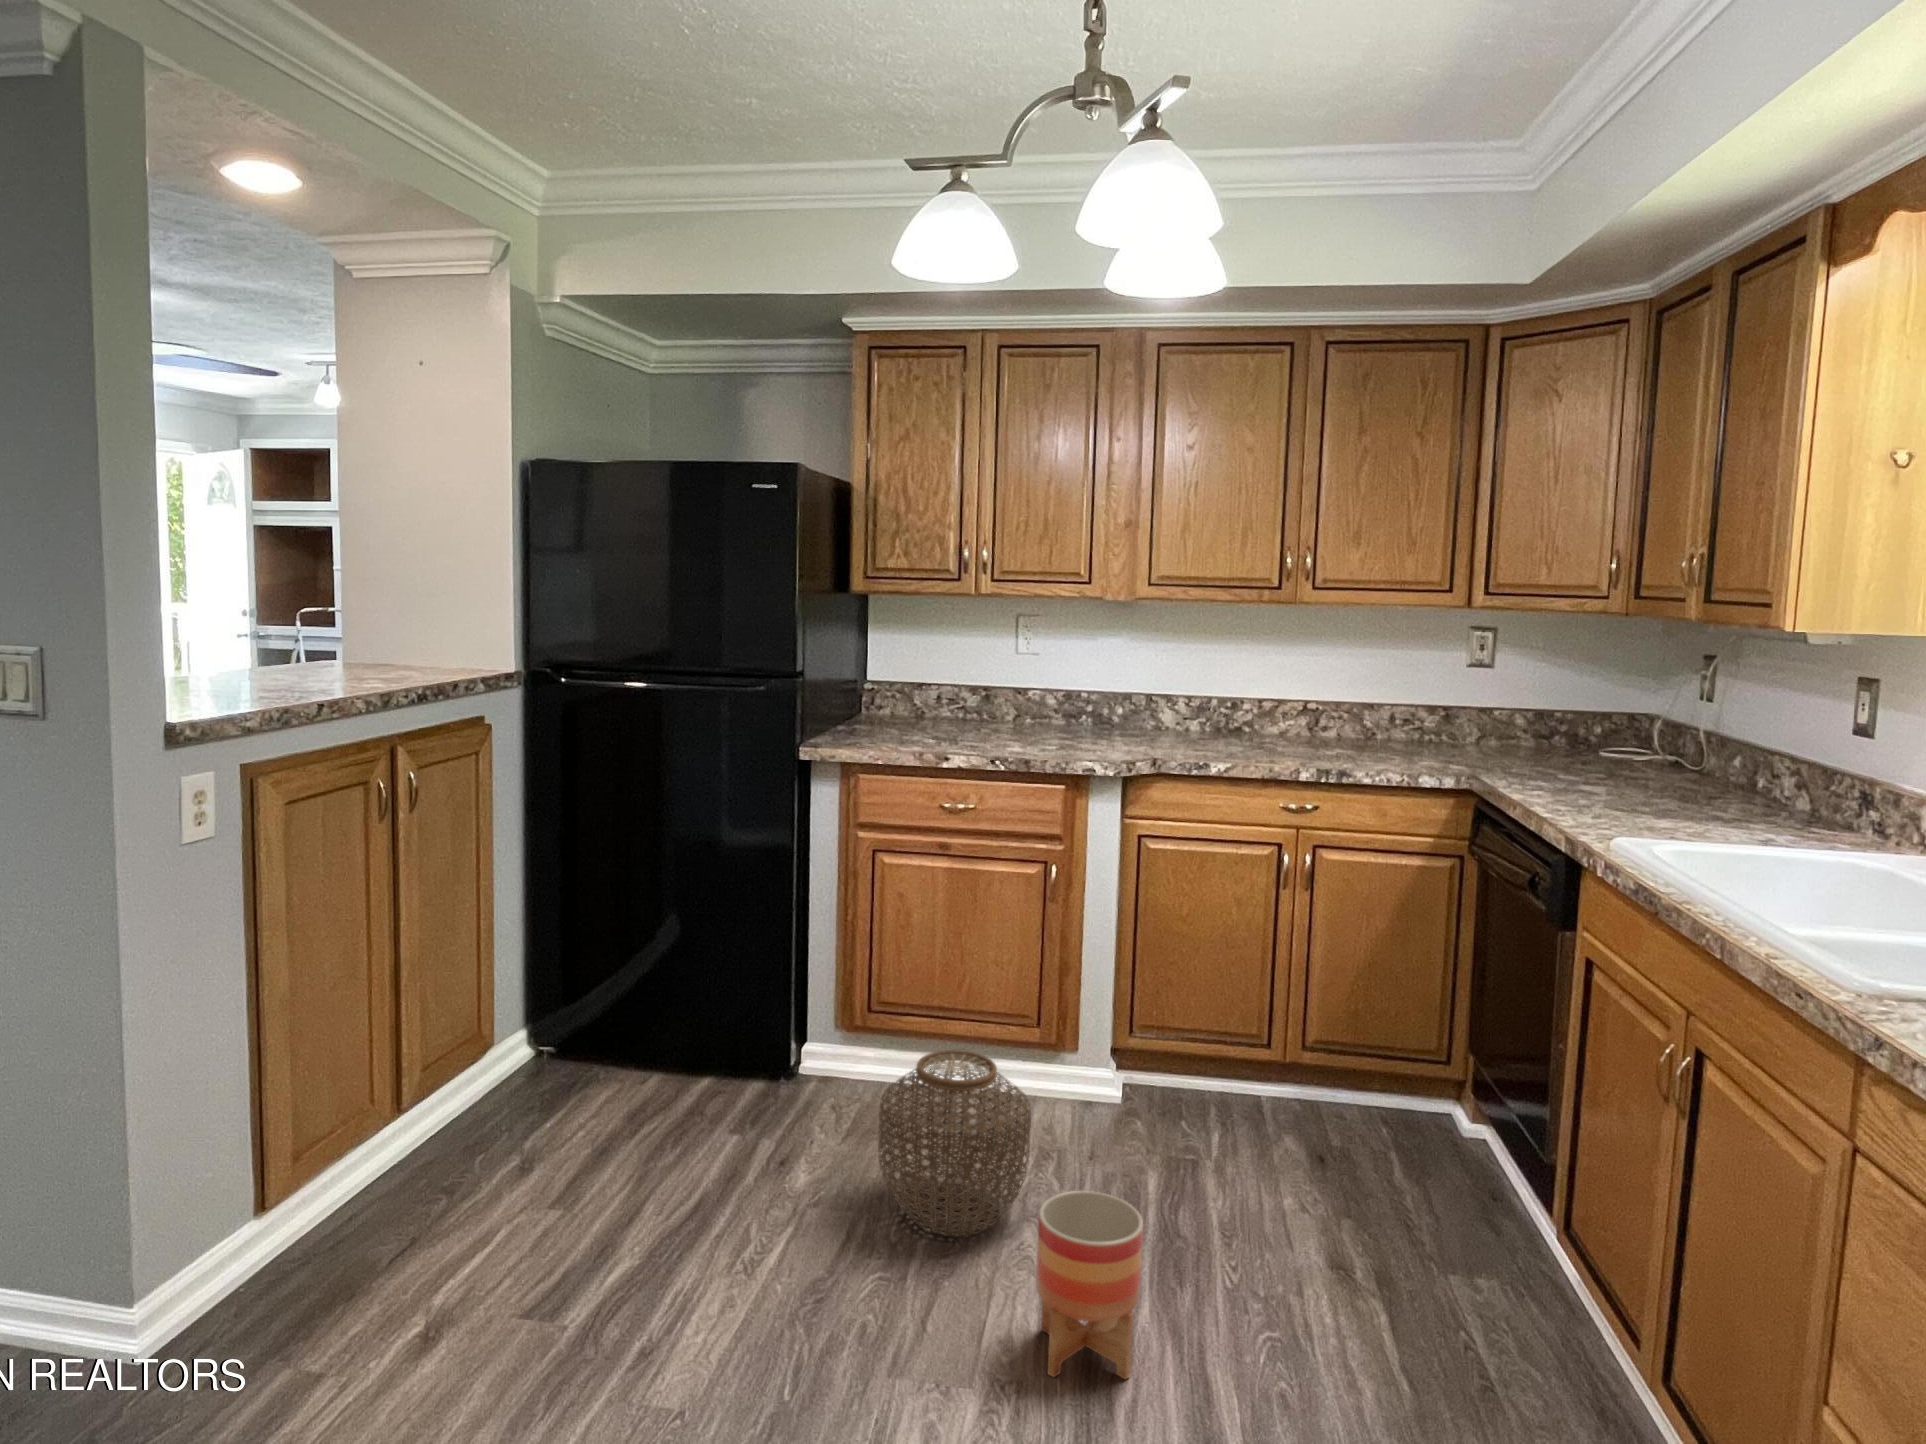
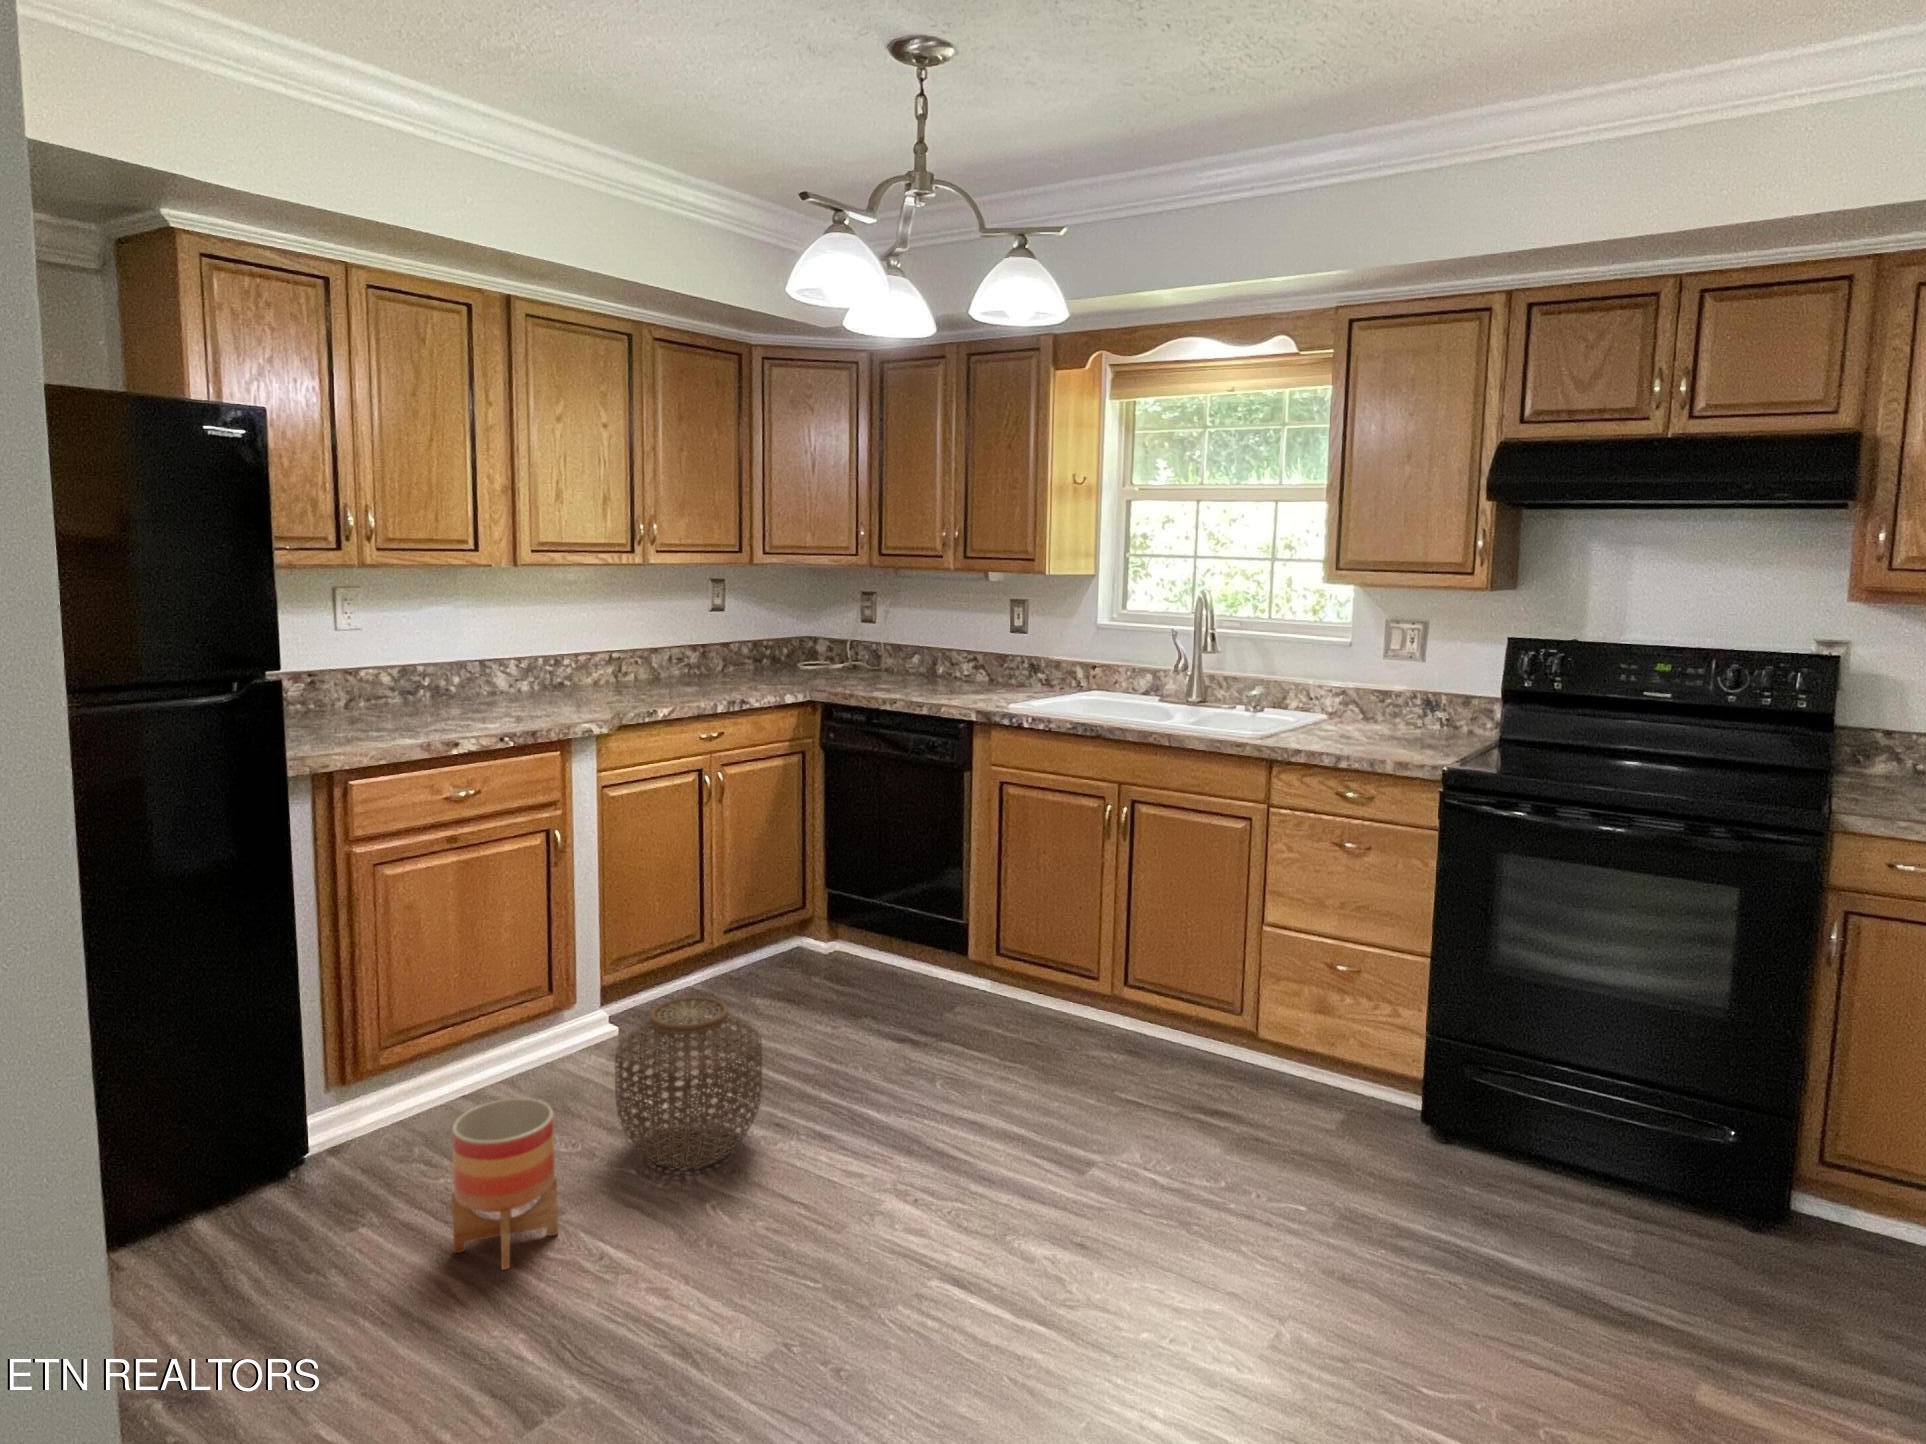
planter: present [1036,1191,1143,1379] -> present [452,1098,558,1270]

